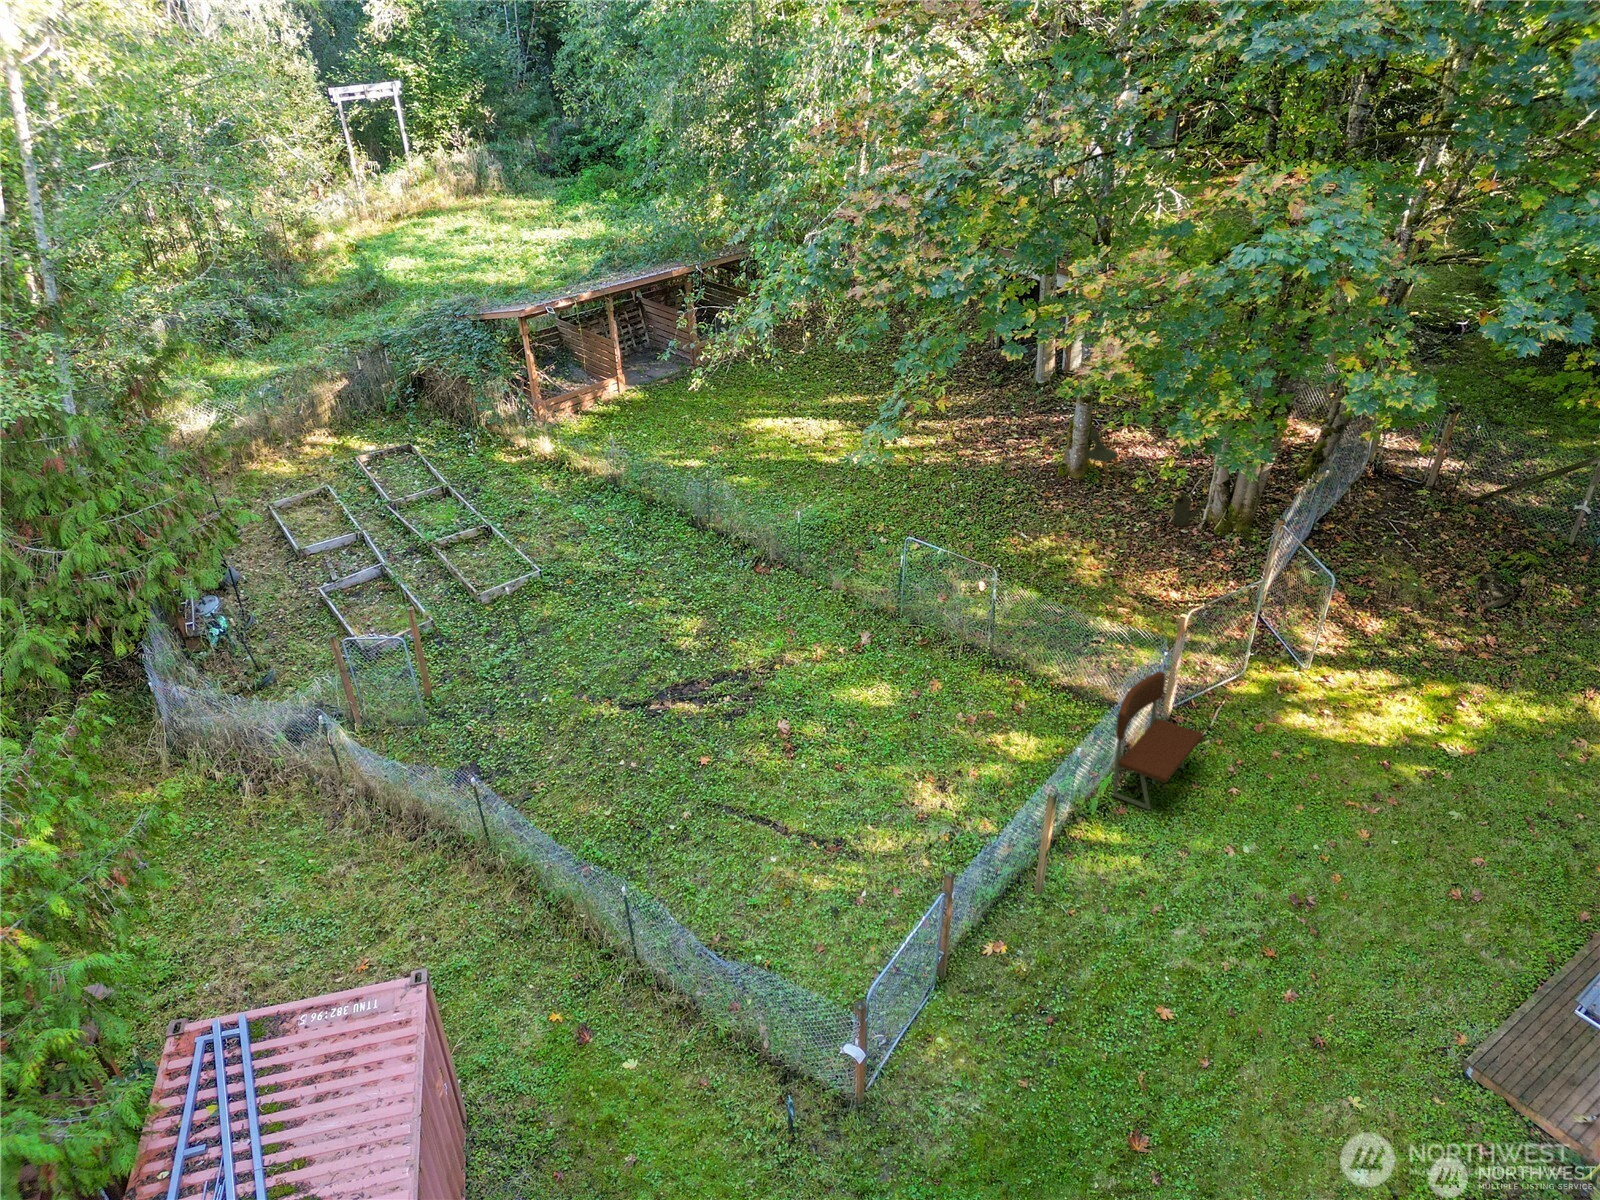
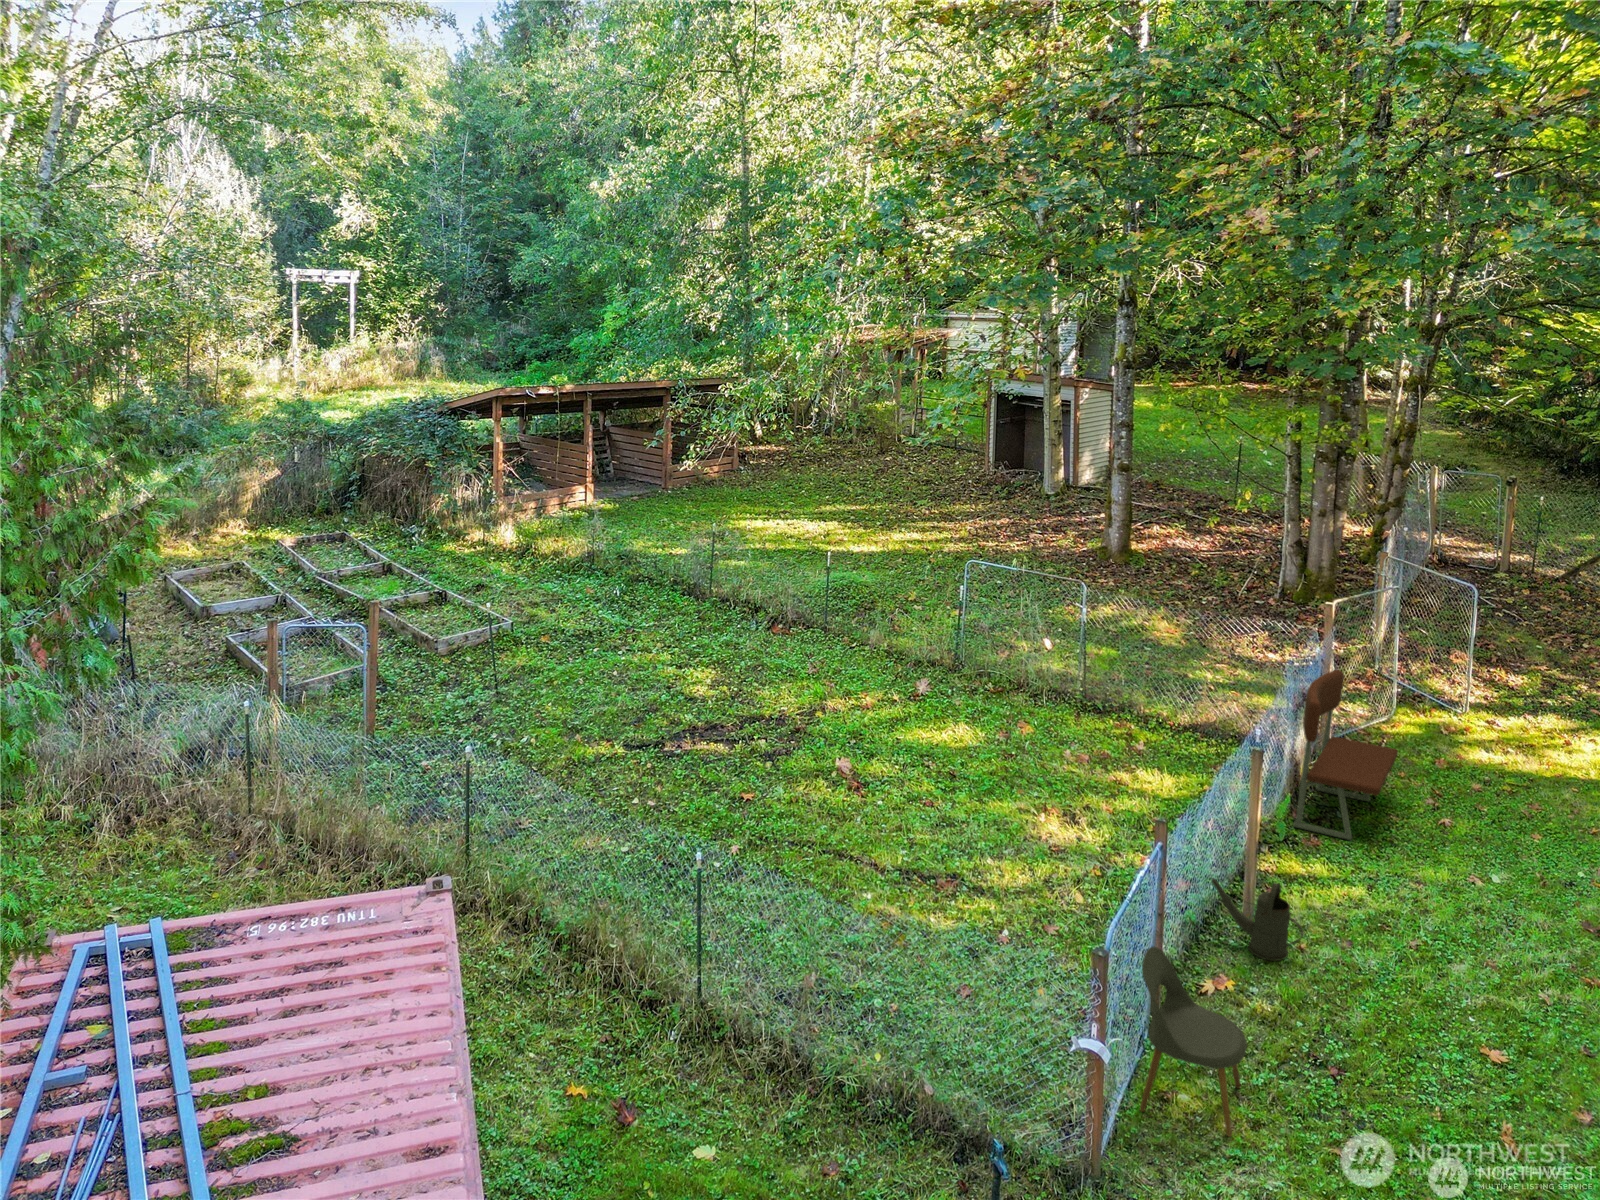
chair: present [1080,427,1119,485] -> present [1140,947,1247,1137]
watering can: present [1172,492,1209,526] -> present [1212,878,1303,961]

